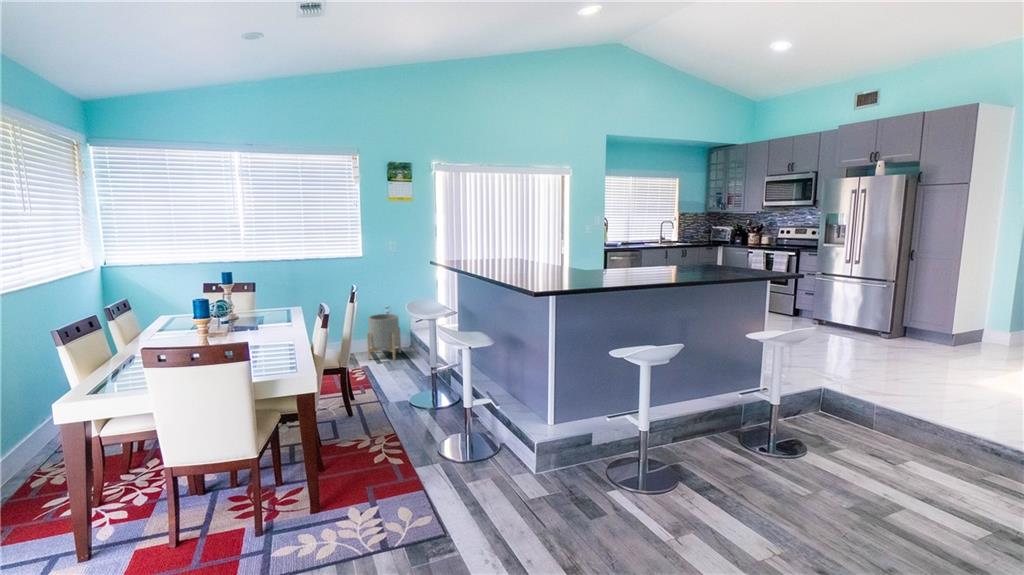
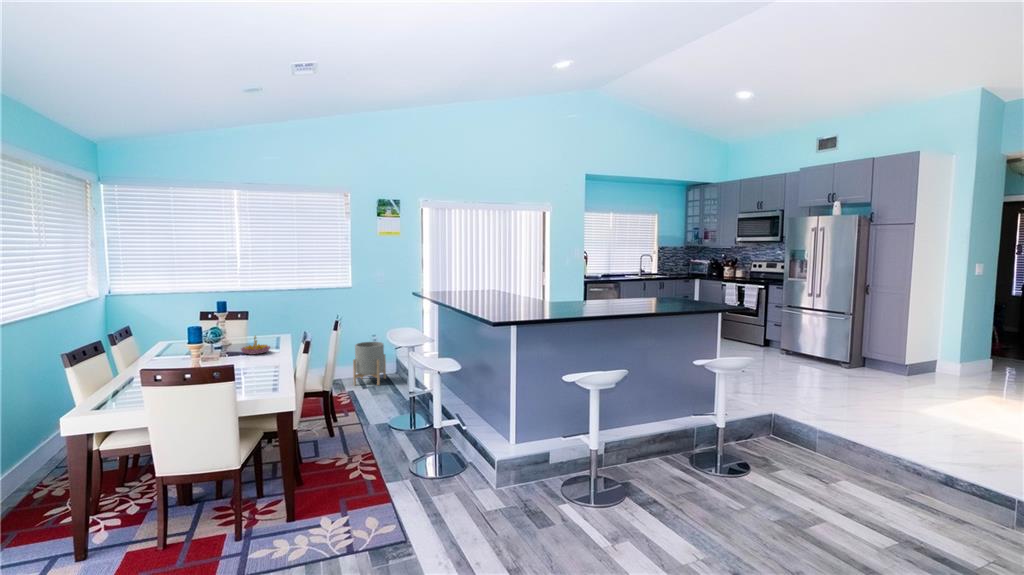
candle holder: none [250,308,283,329] -> present [241,336,270,355]

